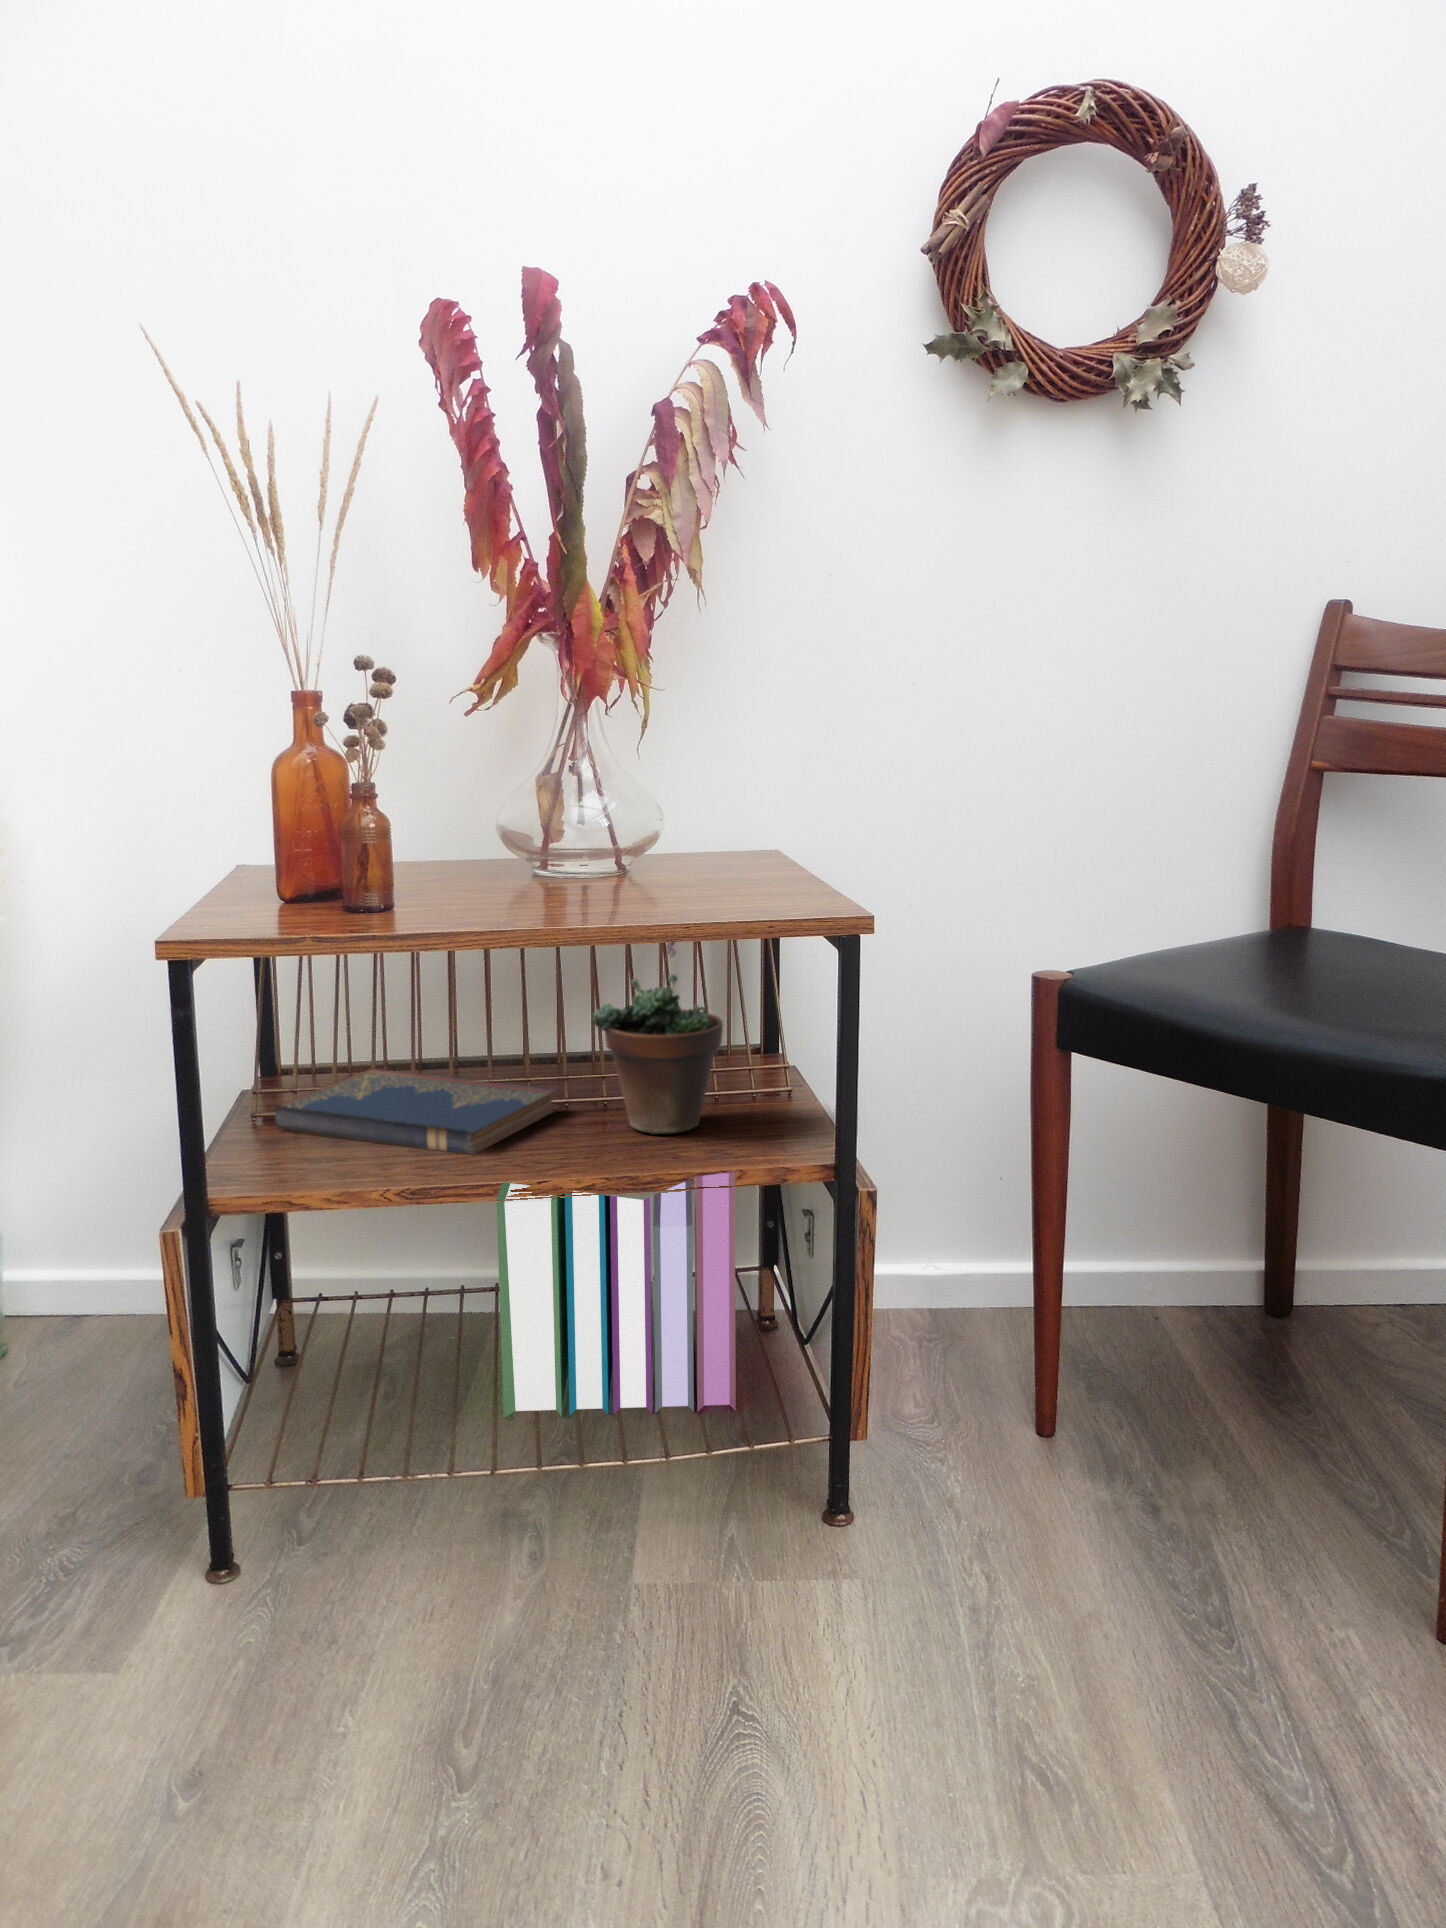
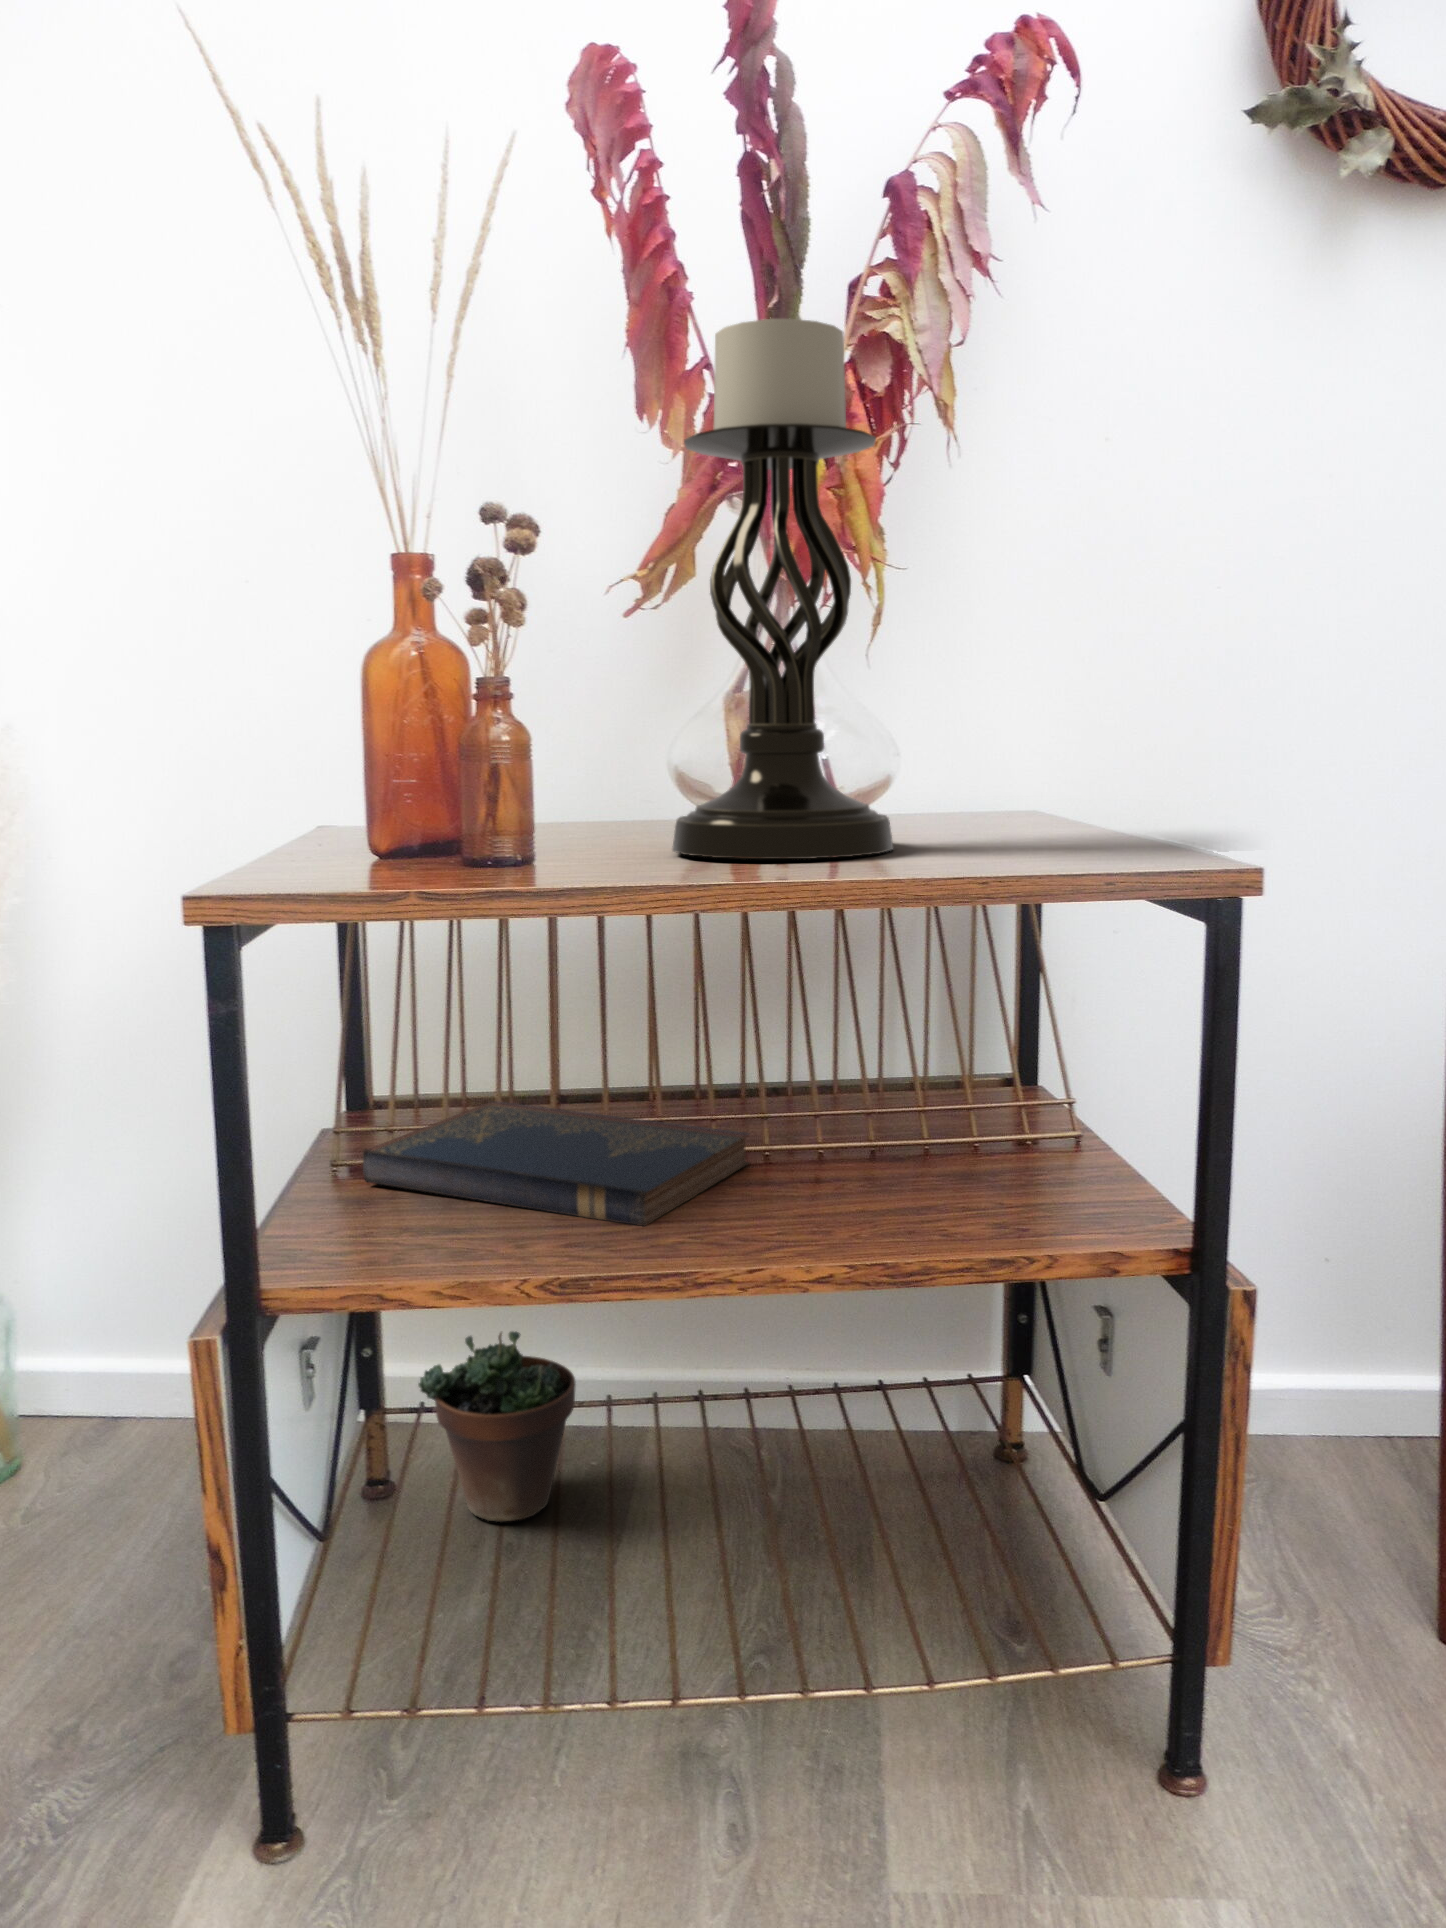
candle holder: none [491,531,645,907] -> present [672,319,893,859]
succulent plant: present [593,941,723,1134] -> present [418,1331,576,1522]
books: present [497,1172,736,1418] -> none [667,1177,1004,1595]

